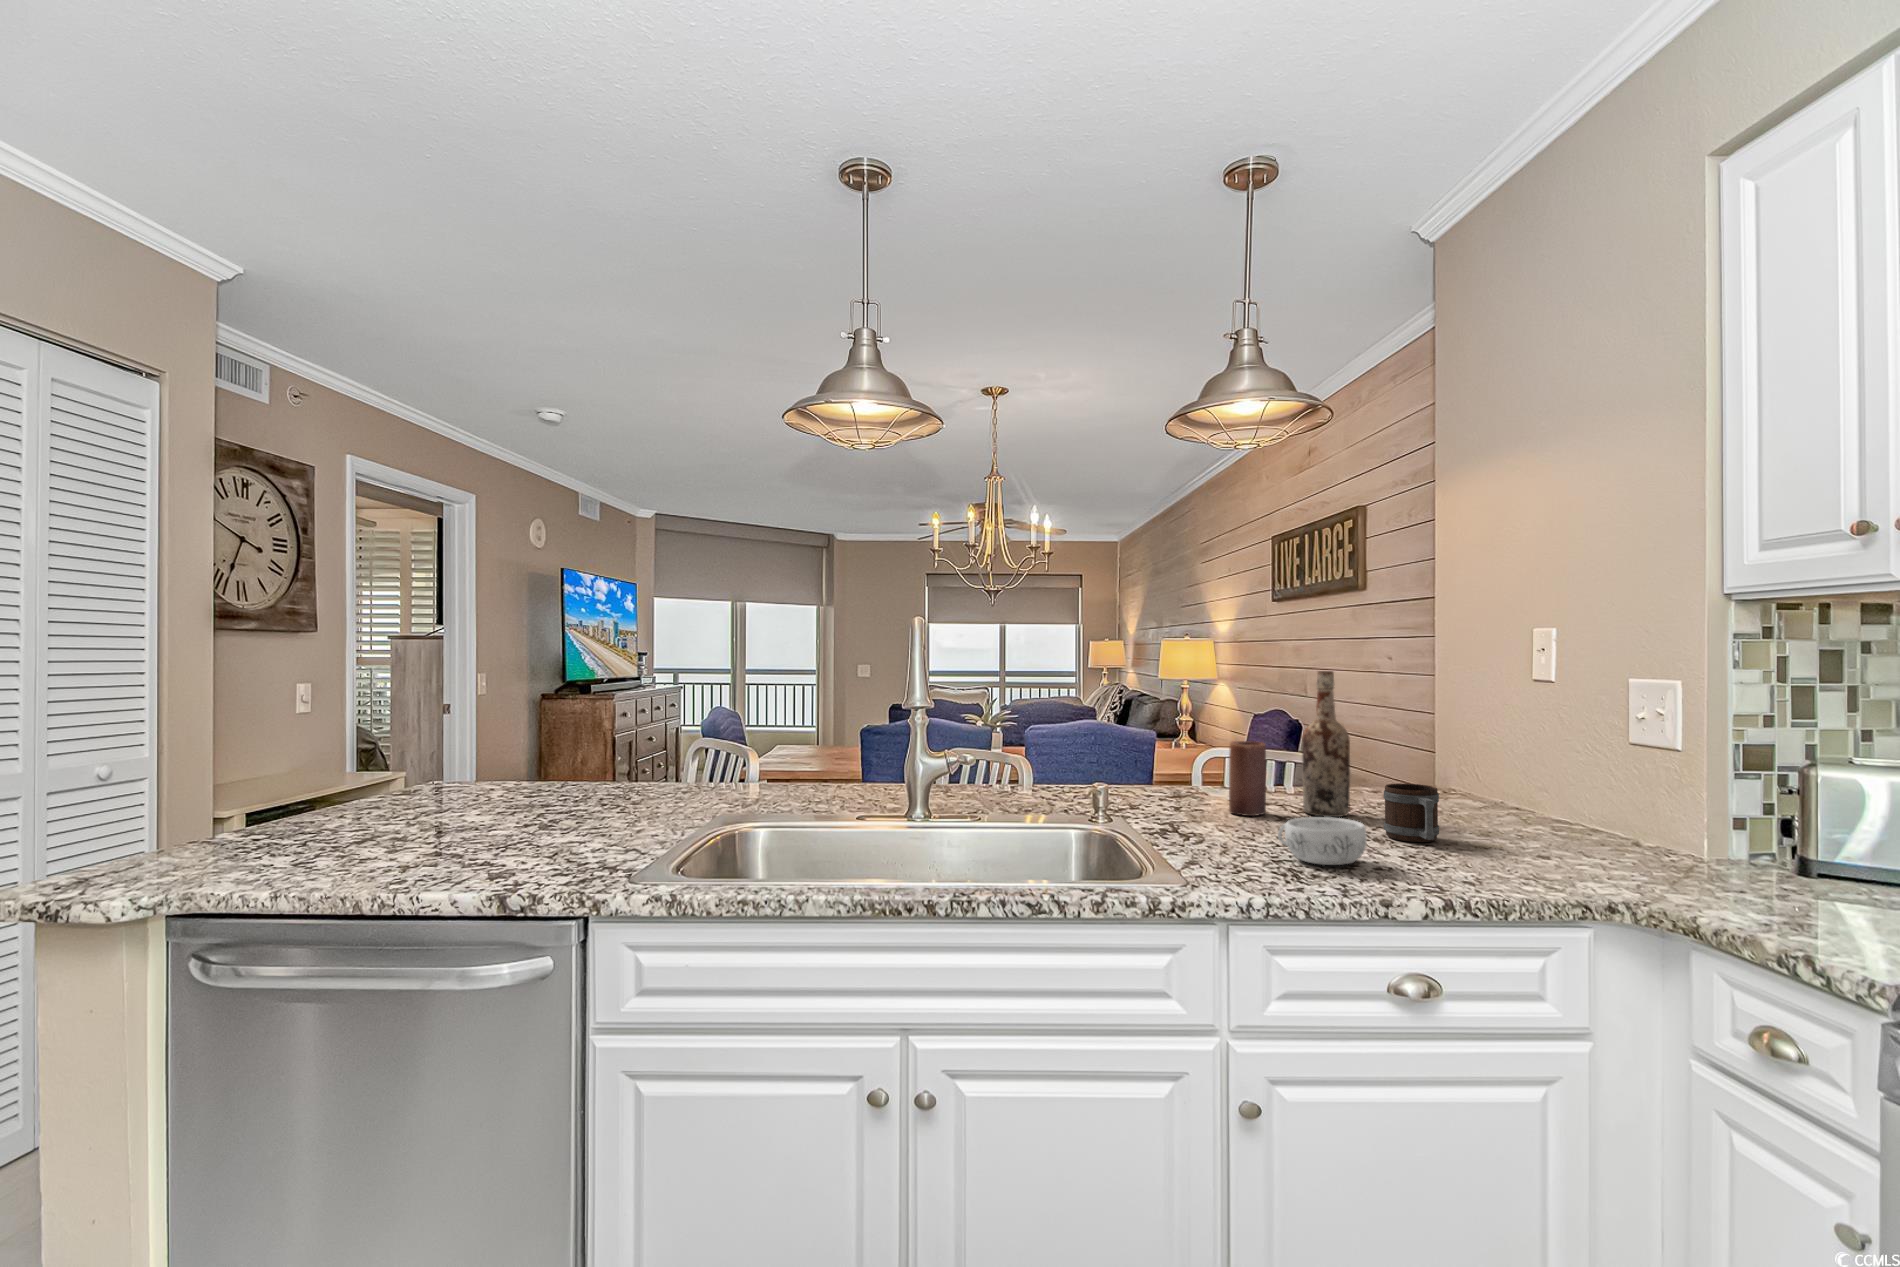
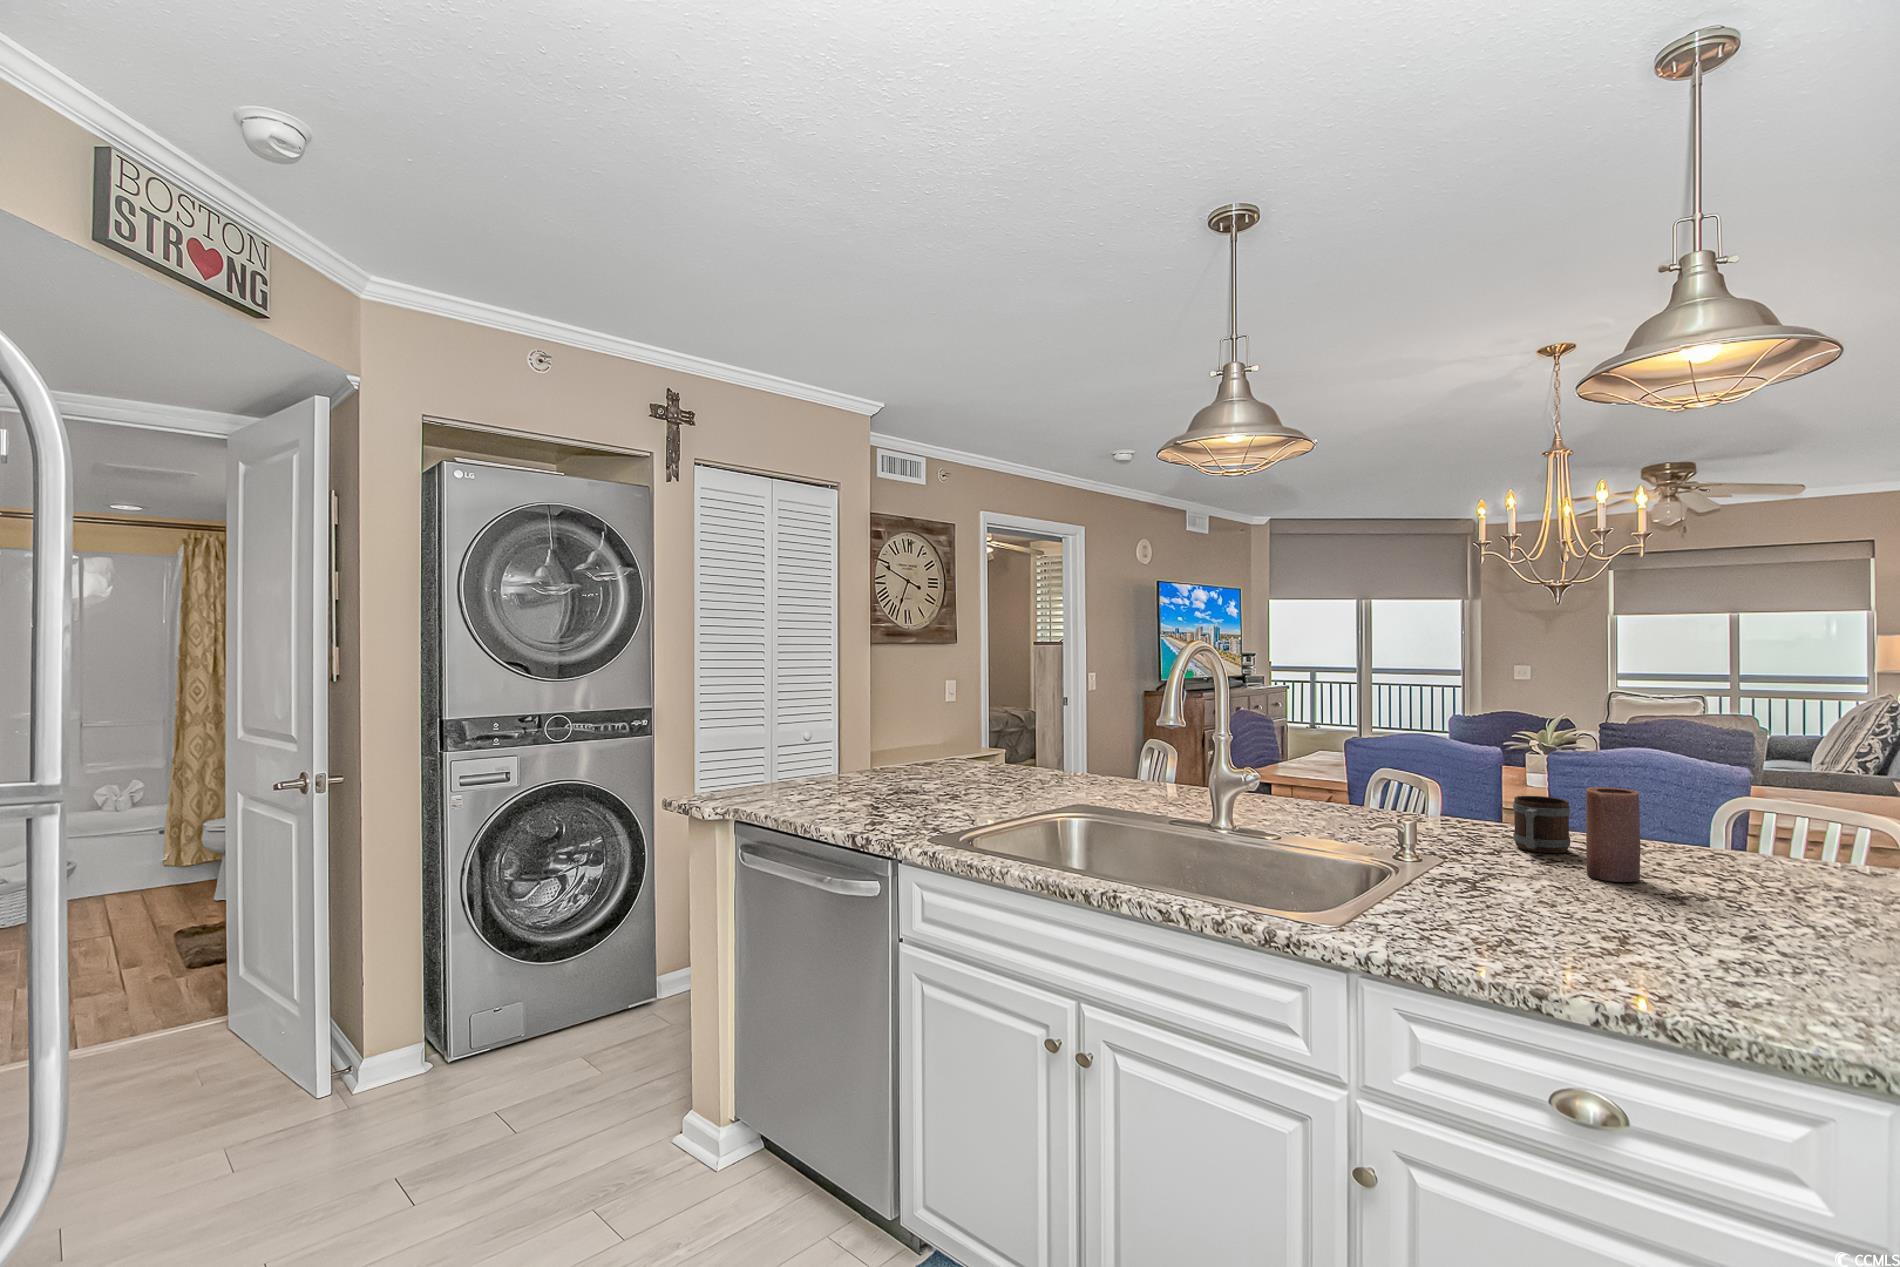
wine bottle: present [1302,671,1350,817] -> none [1701,705,1778,903]
mug: present [1384,783,1439,842] -> present [1513,796,1570,853]
decorative bowl: present [1278,817,1367,865] -> none [1512,883,1623,948]

